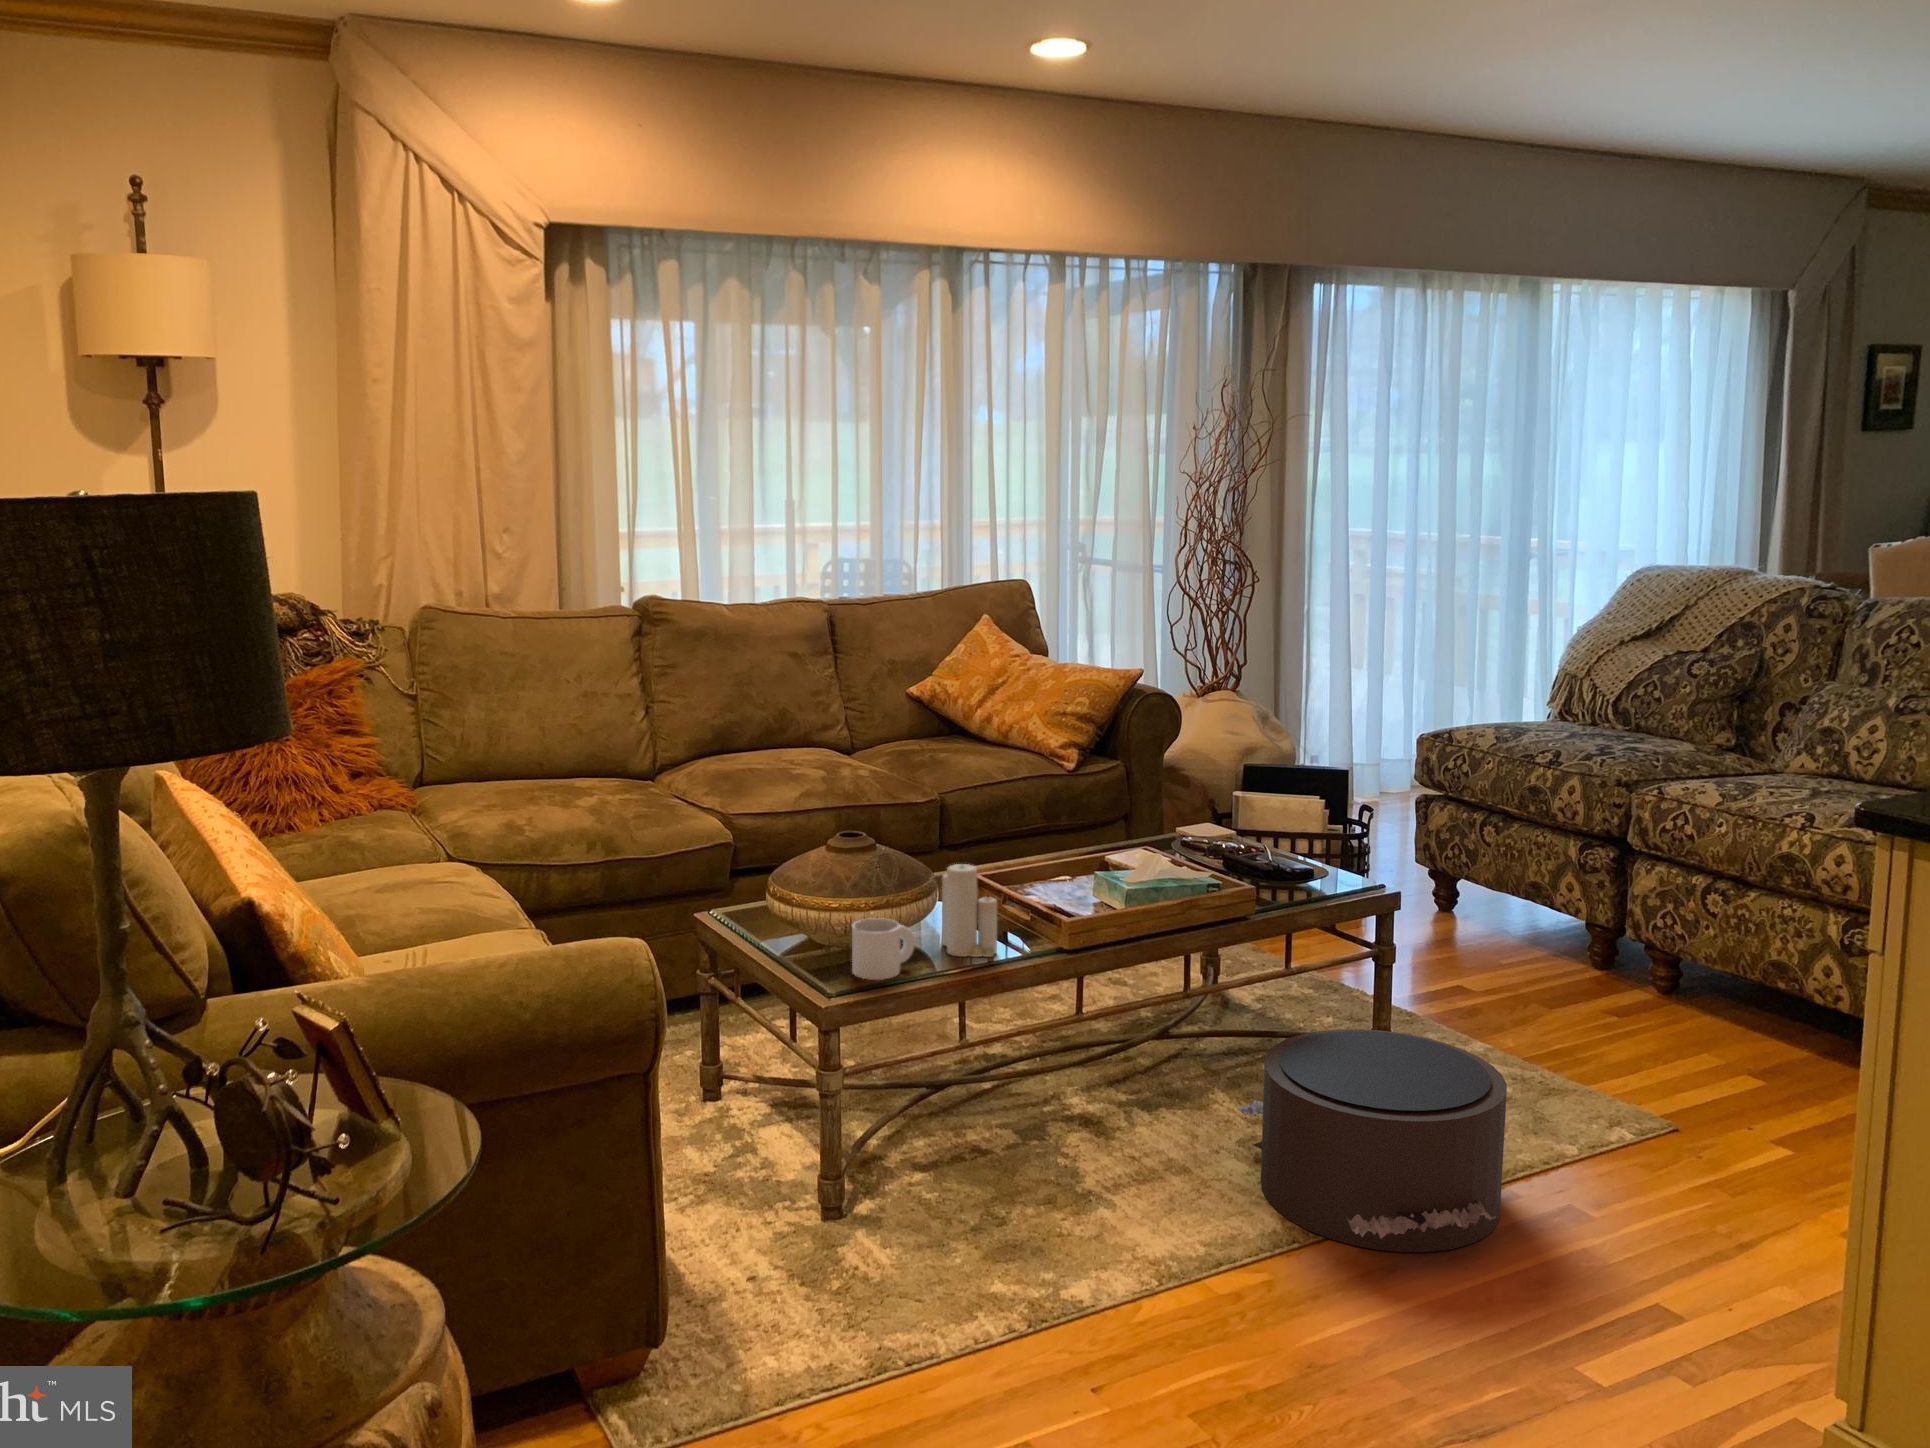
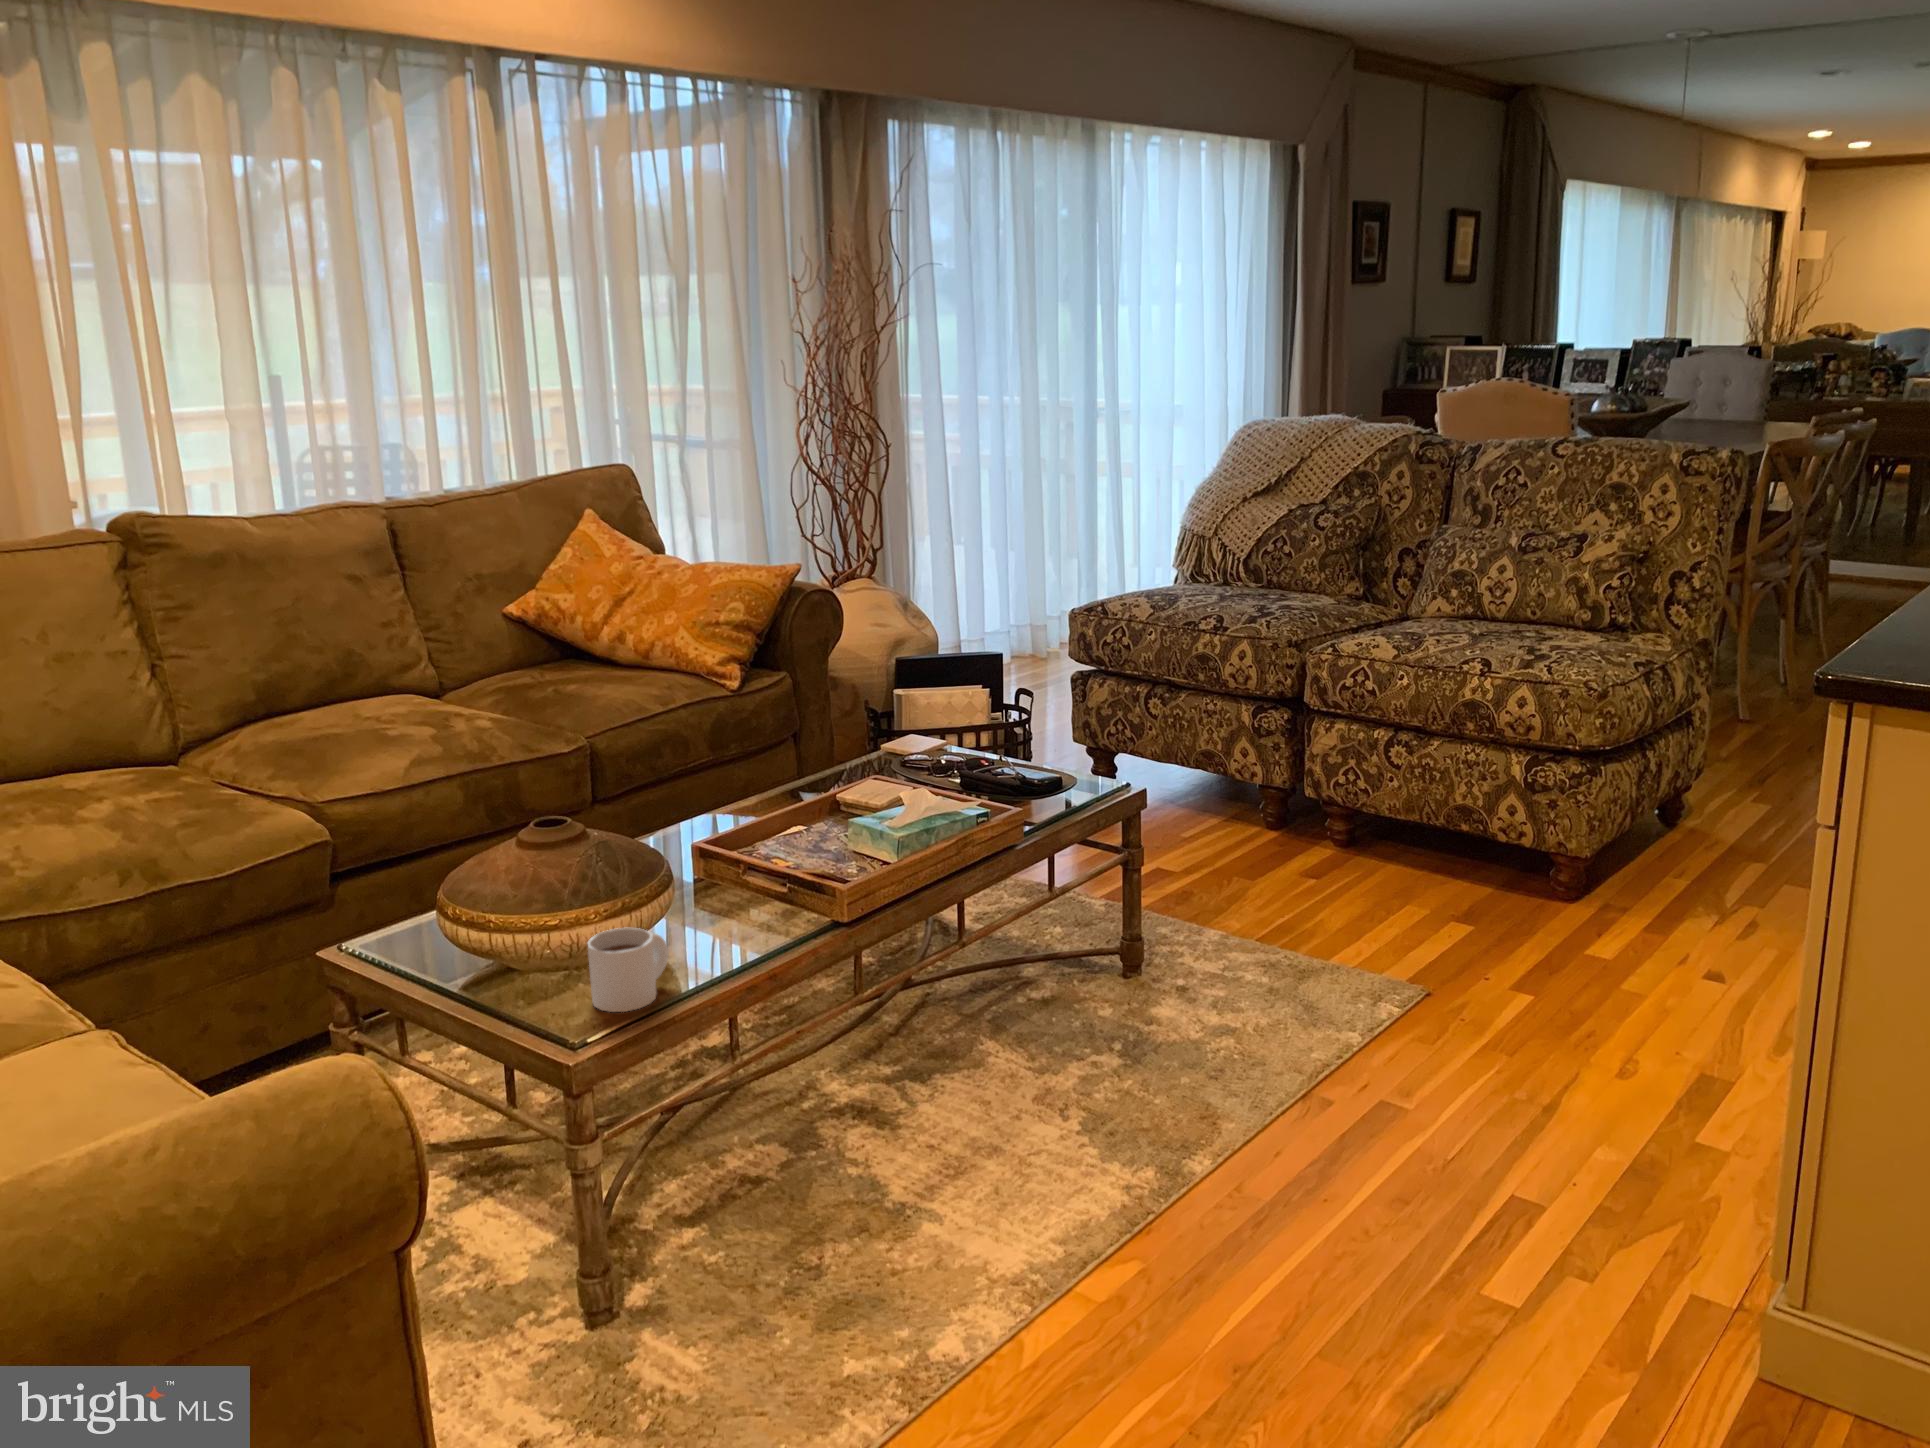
candle: present [942,864,997,957] -> none [681,832,762,956]
pouf: present [1238,1029,1507,1252] -> none [1030,949,1348,1201]

